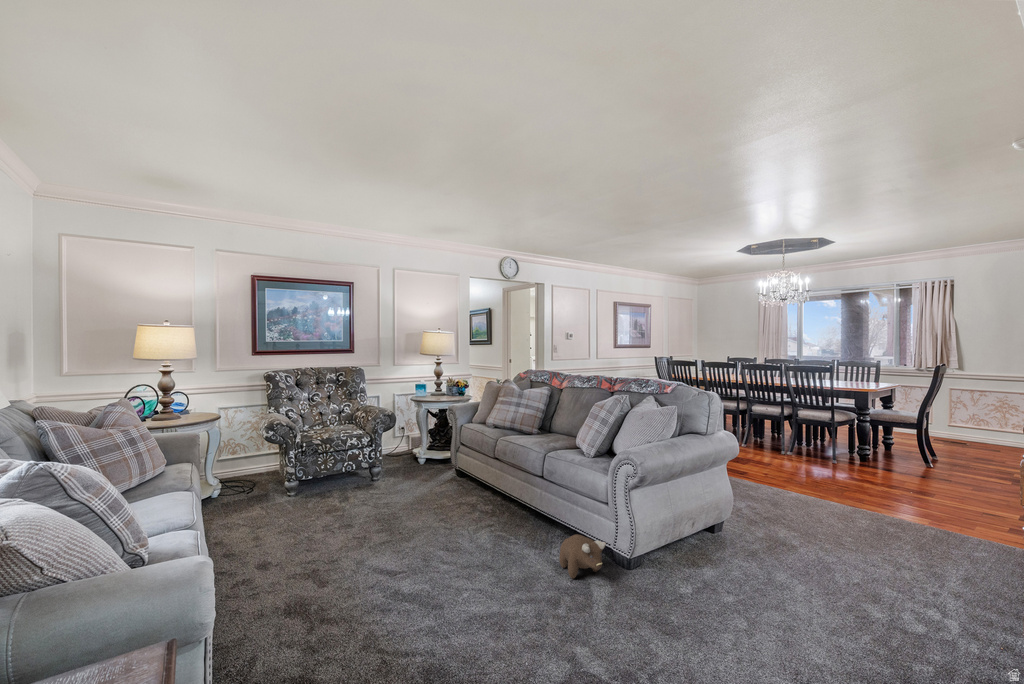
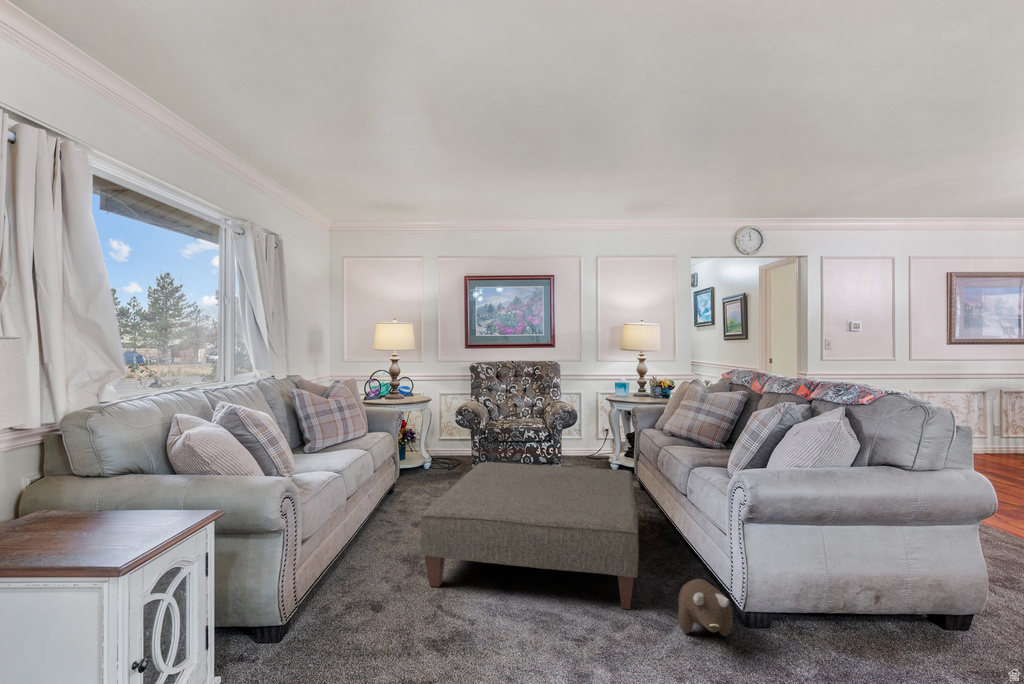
ottoman: none [324,462,533,616] -> present [420,462,639,609]

